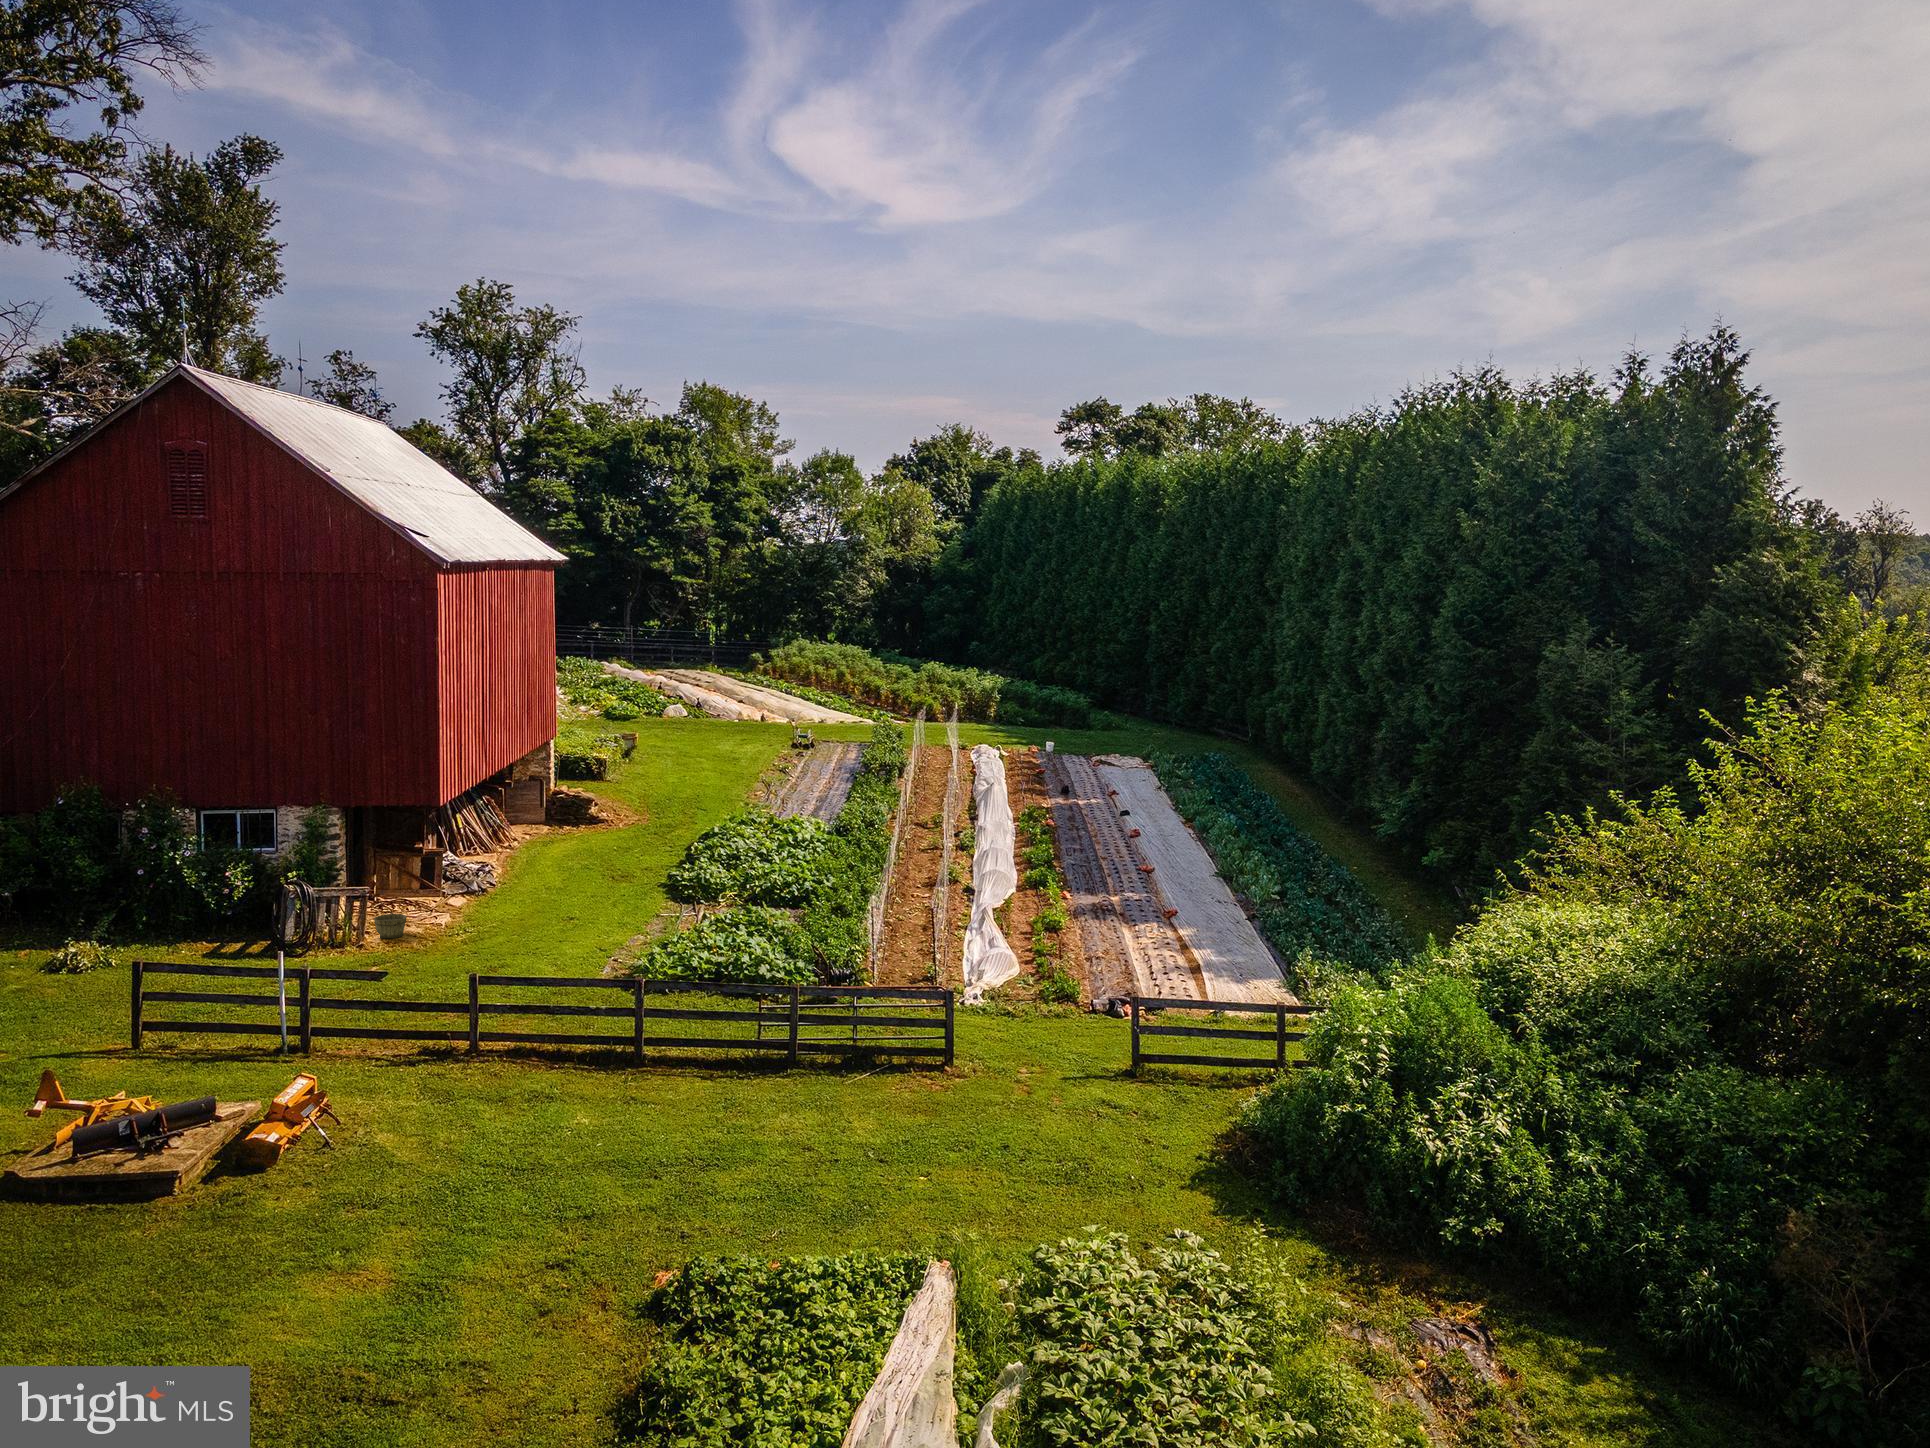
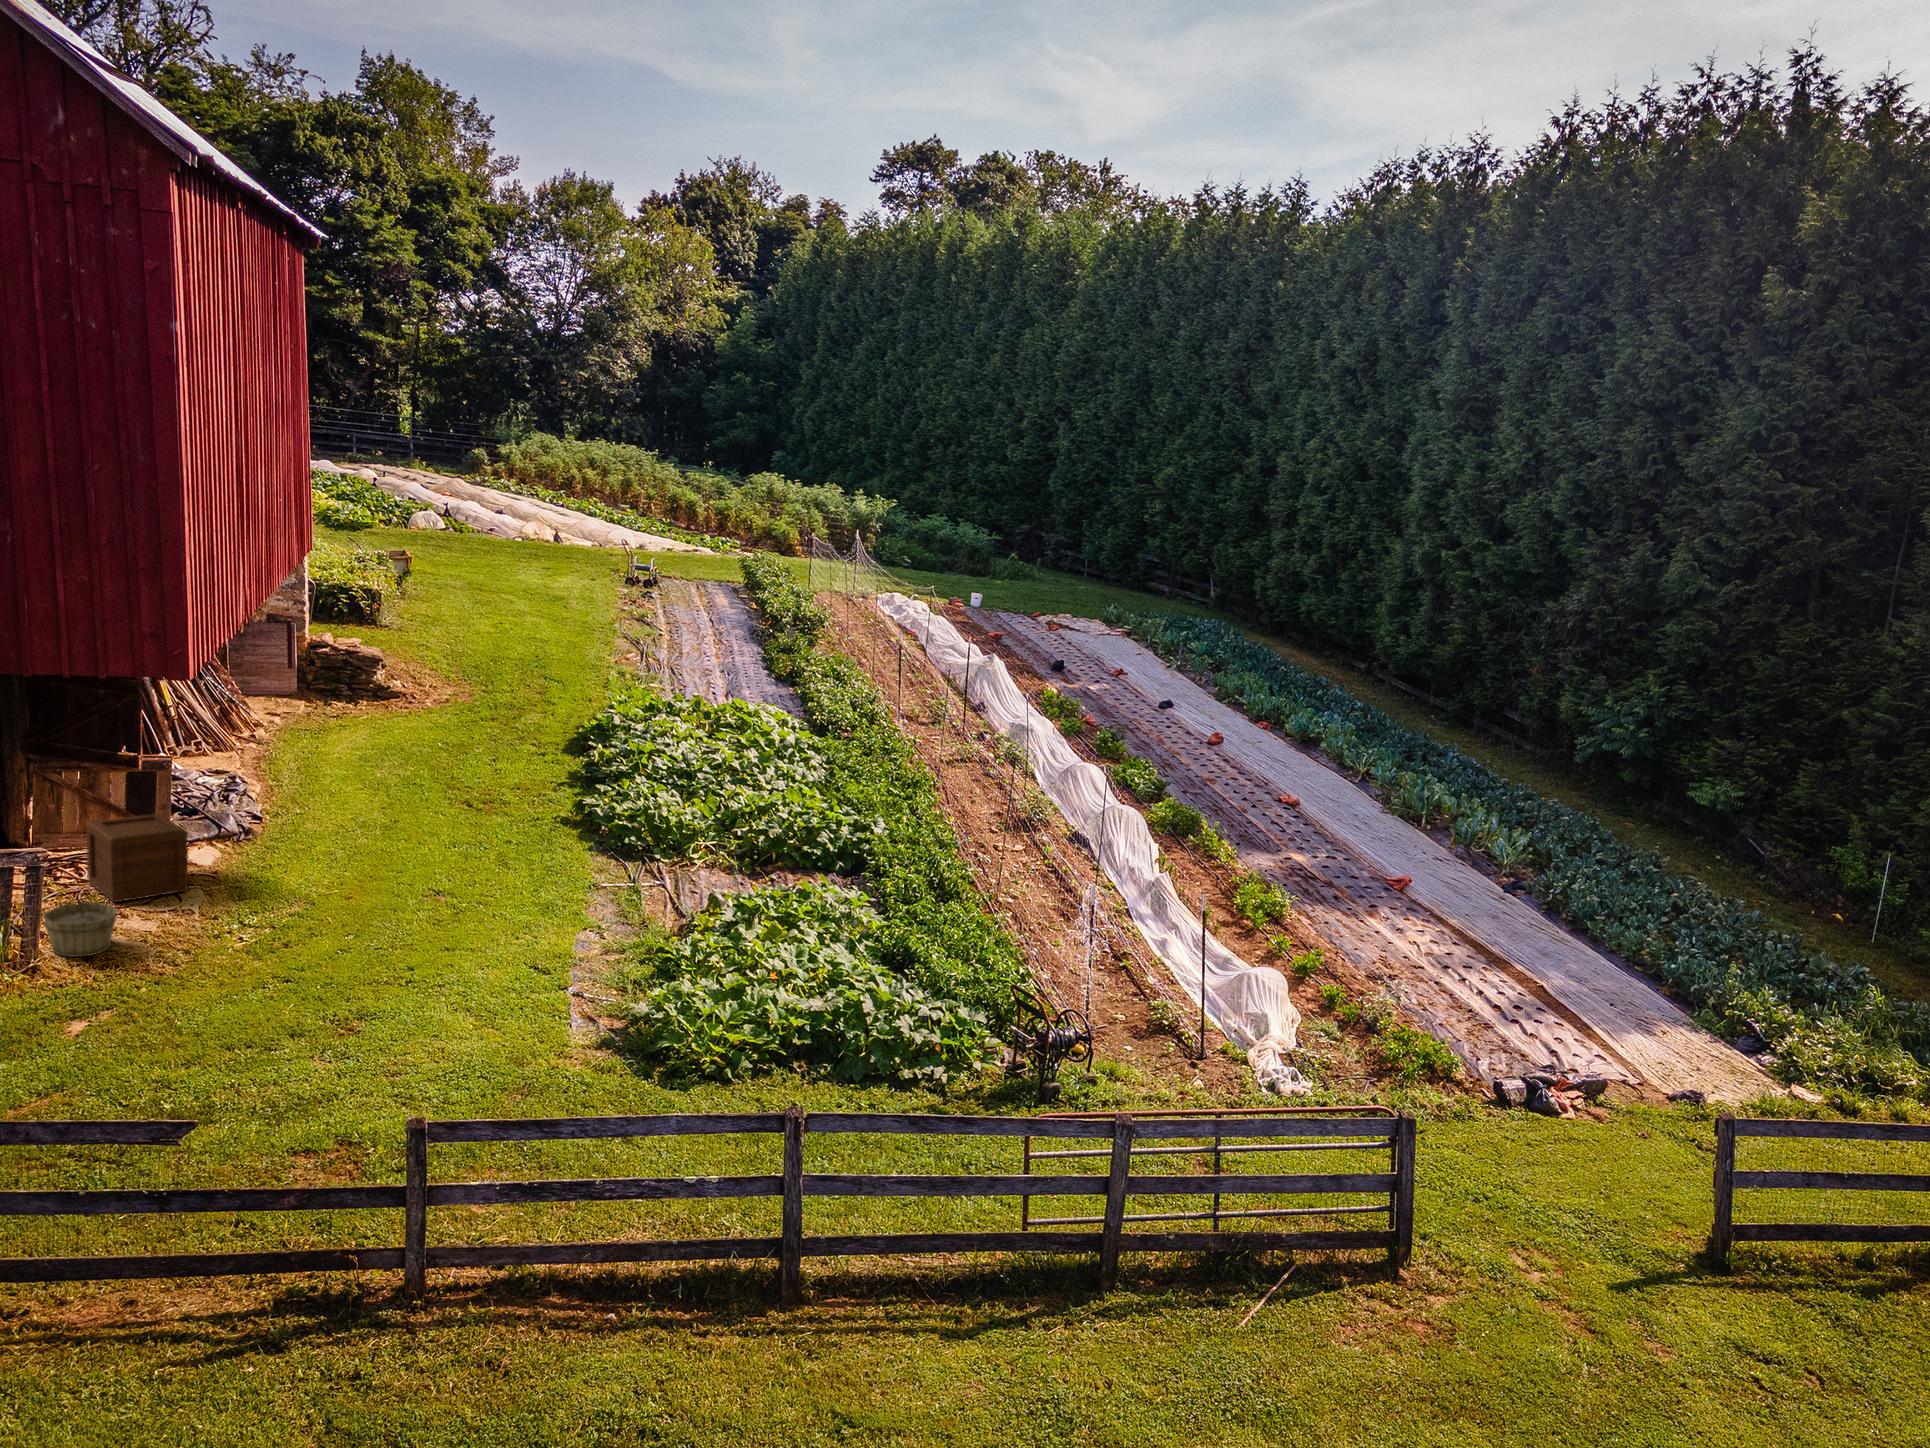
wooden crate: none [402,876,447,919] -> present [86,814,188,902]

